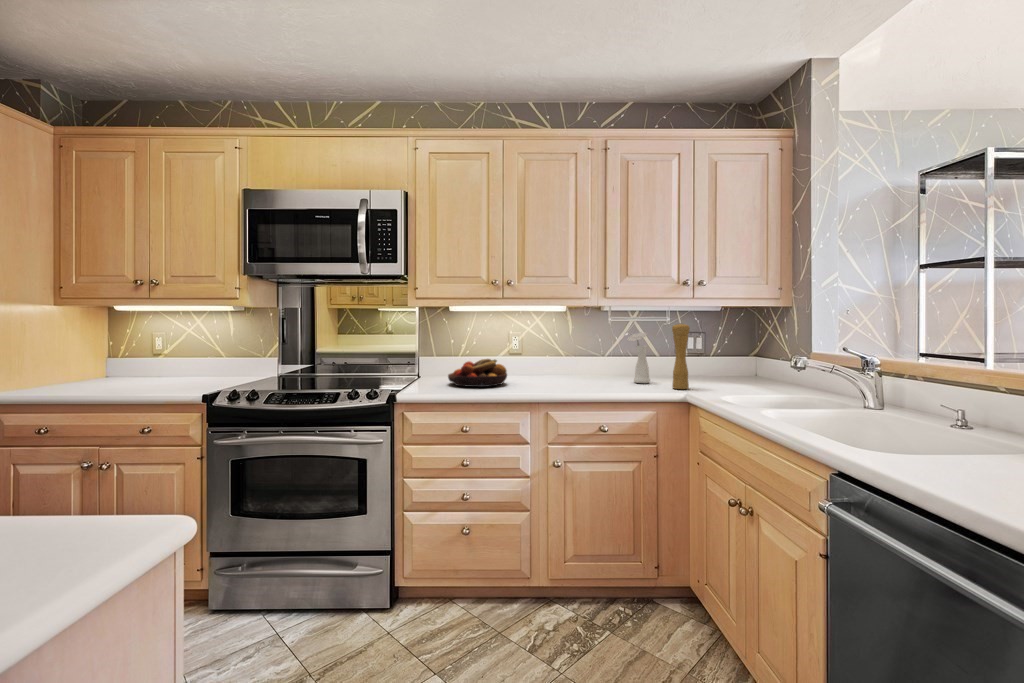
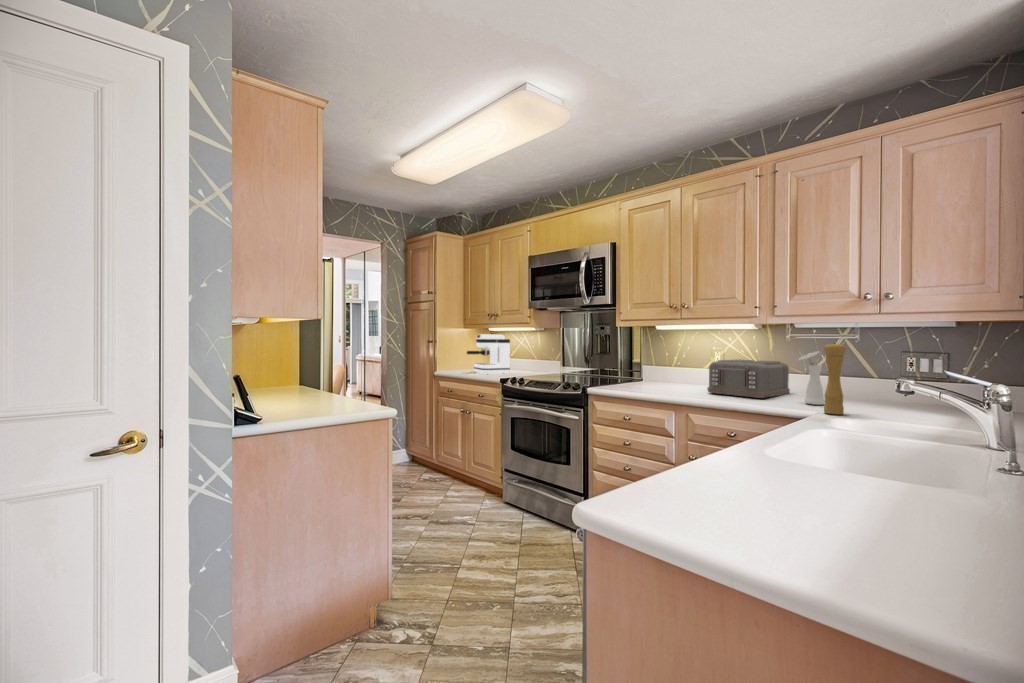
coffee maker: none [100,315,192,387] -> present [467,334,510,374]
toaster: none [537,344,599,382] -> present [708,360,790,398]
fruit bowl: present [448,359,507,387] -> none [632,369,682,392]

